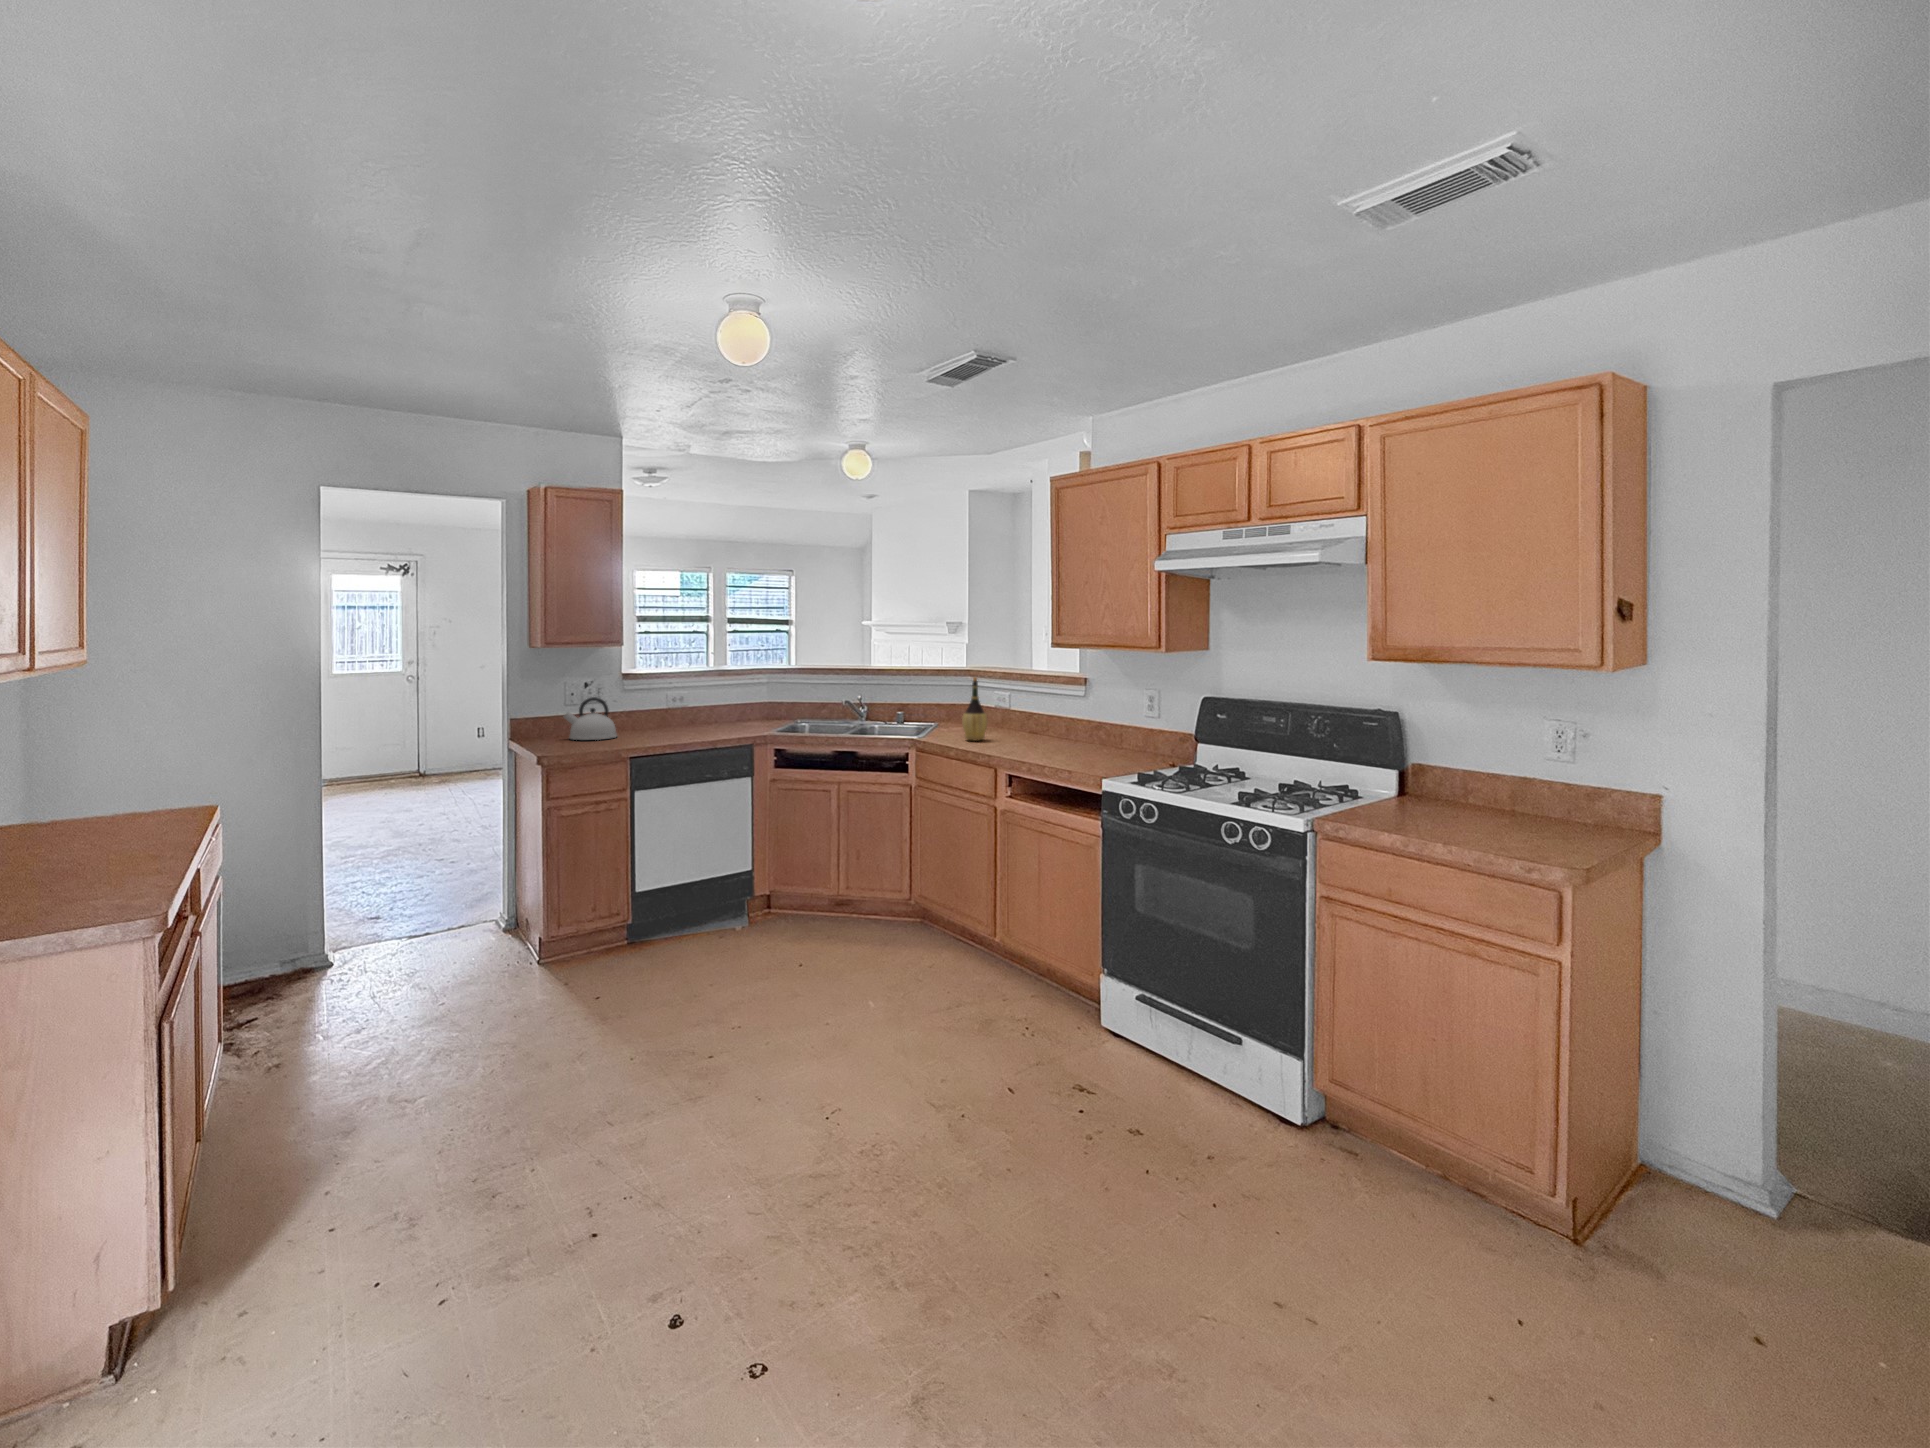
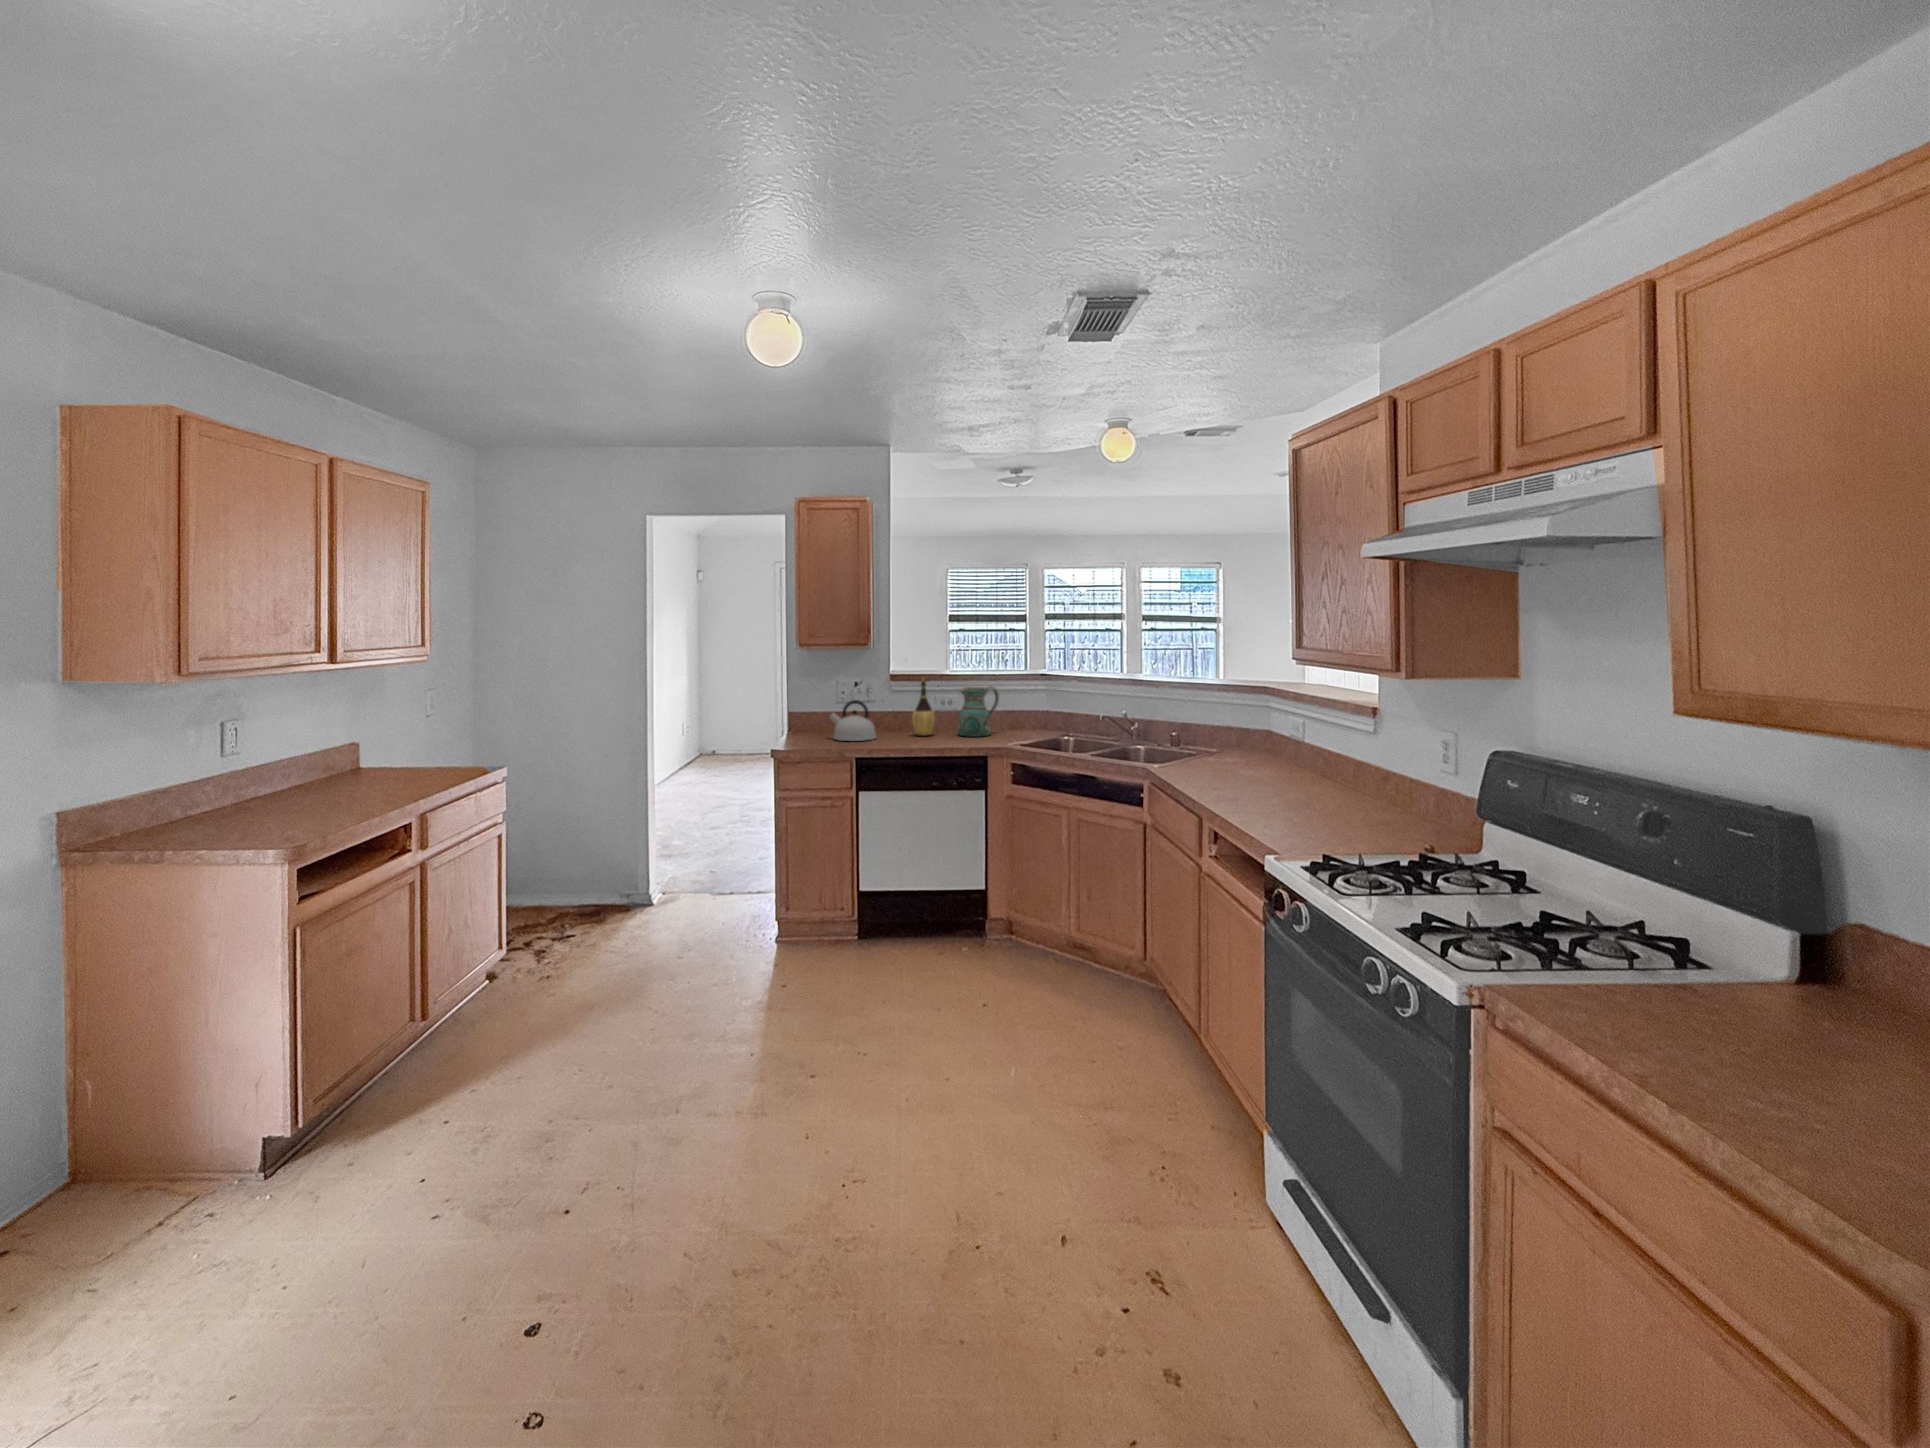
wine bottle: present [962,677,988,741] -> present [912,678,935,736]
ceramic pitcher: none [694,679,730,729] -> present [958,686,999,737]

